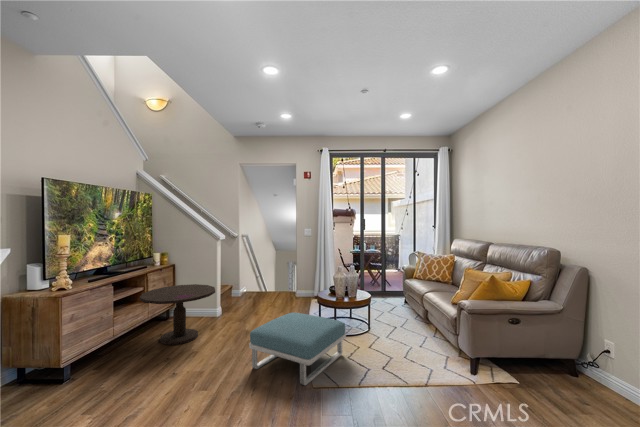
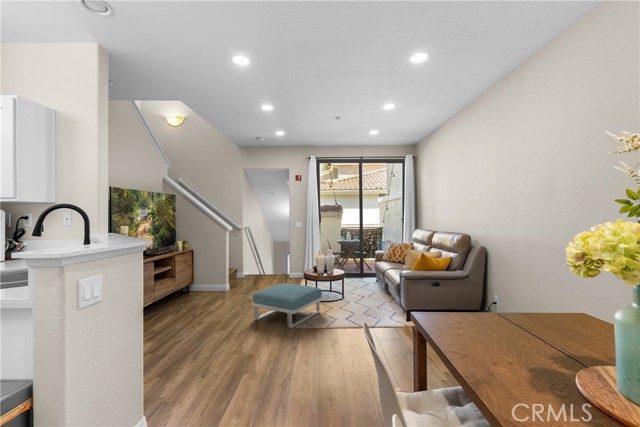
side table: present [140,284,215,345] -> none [171,265,226,308]

